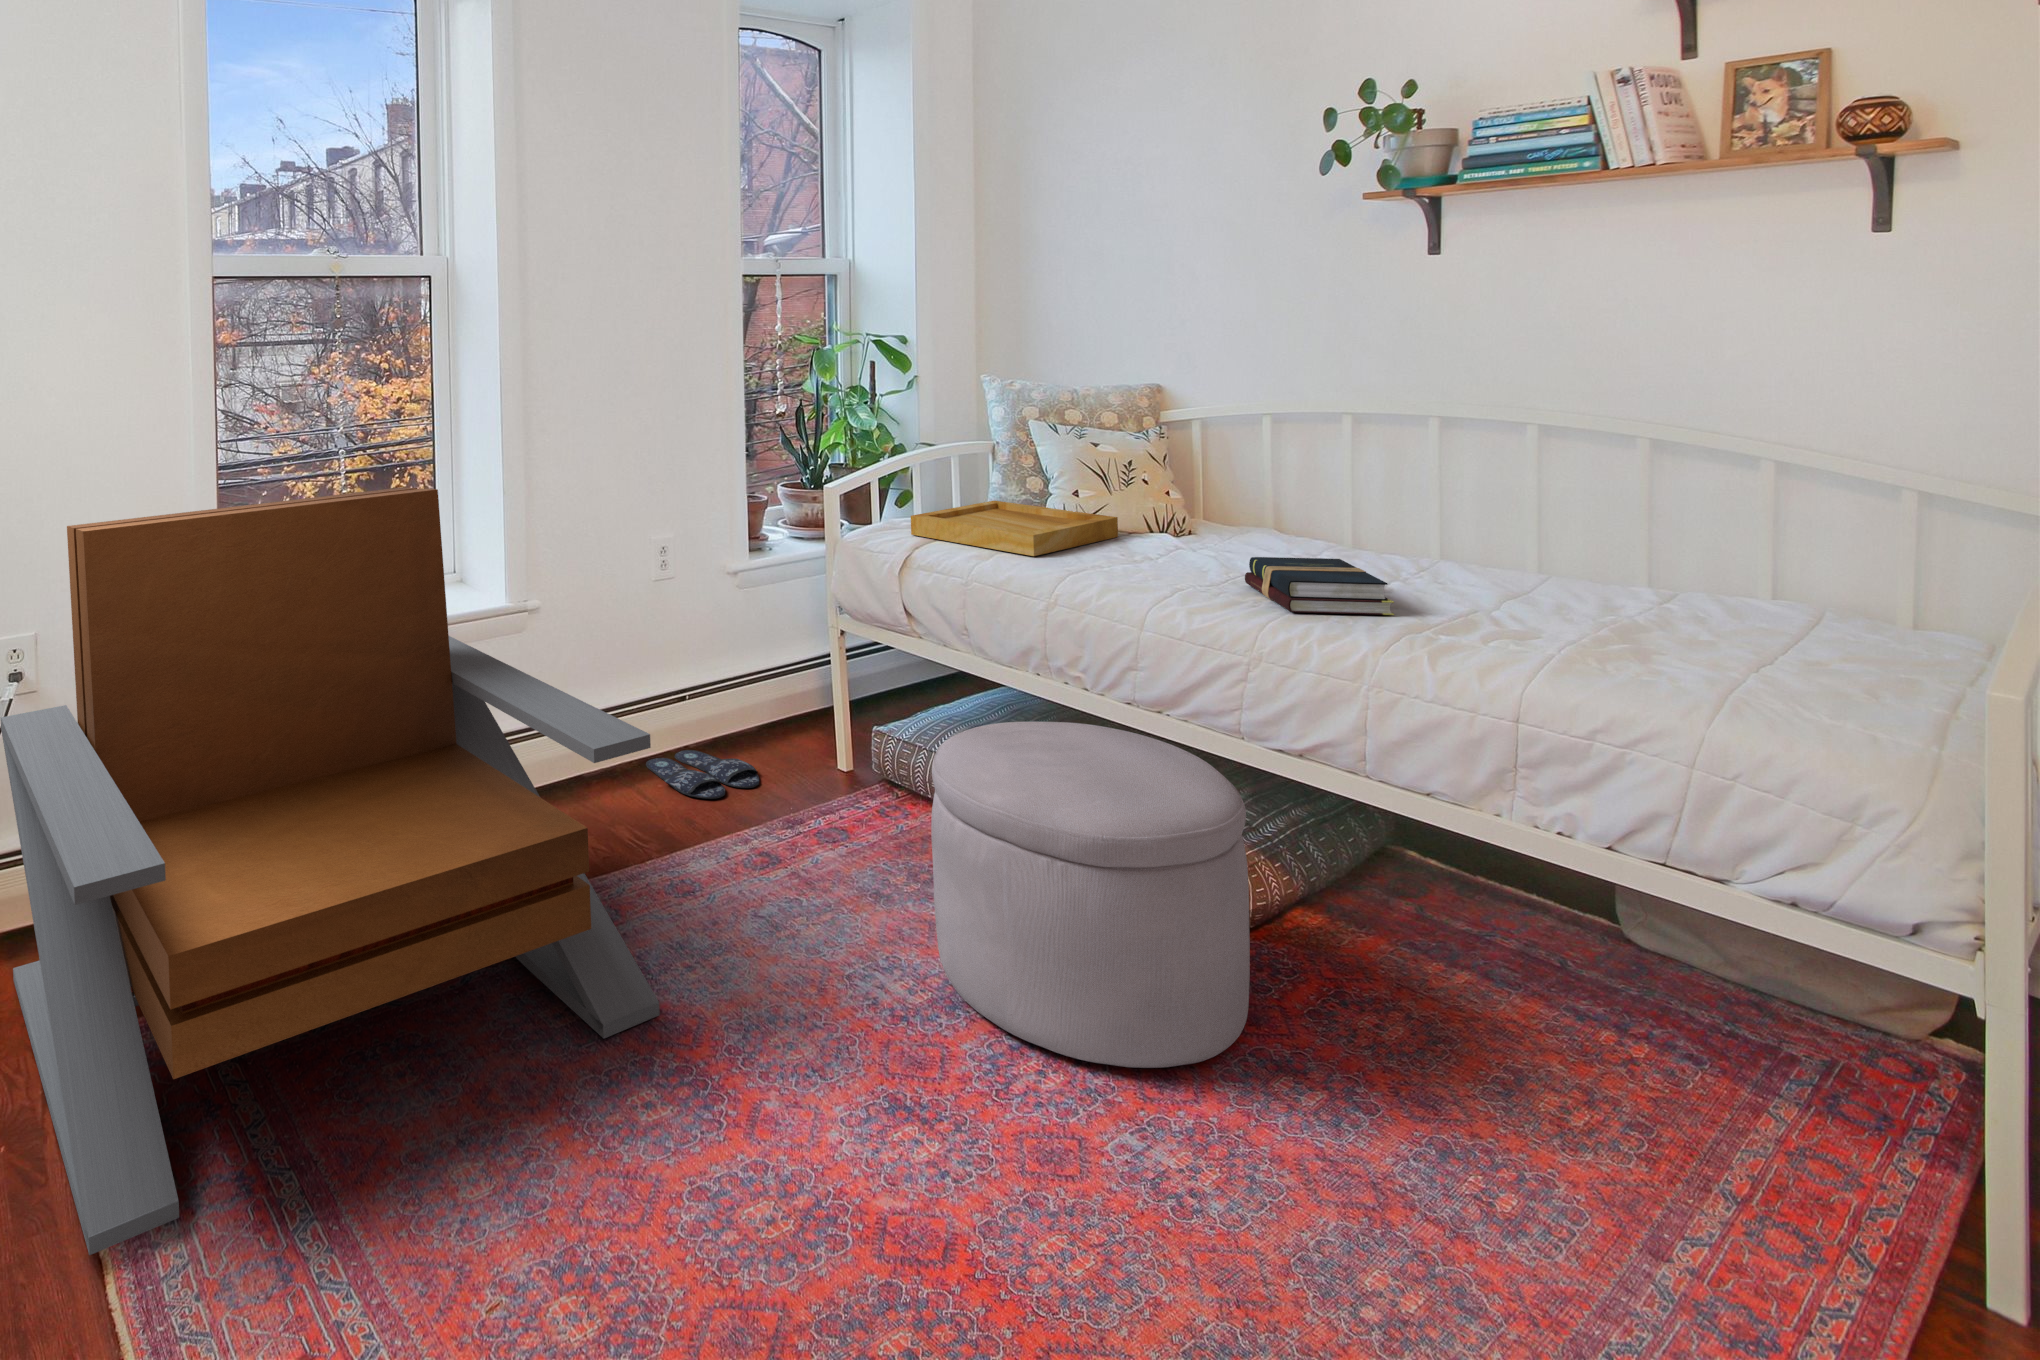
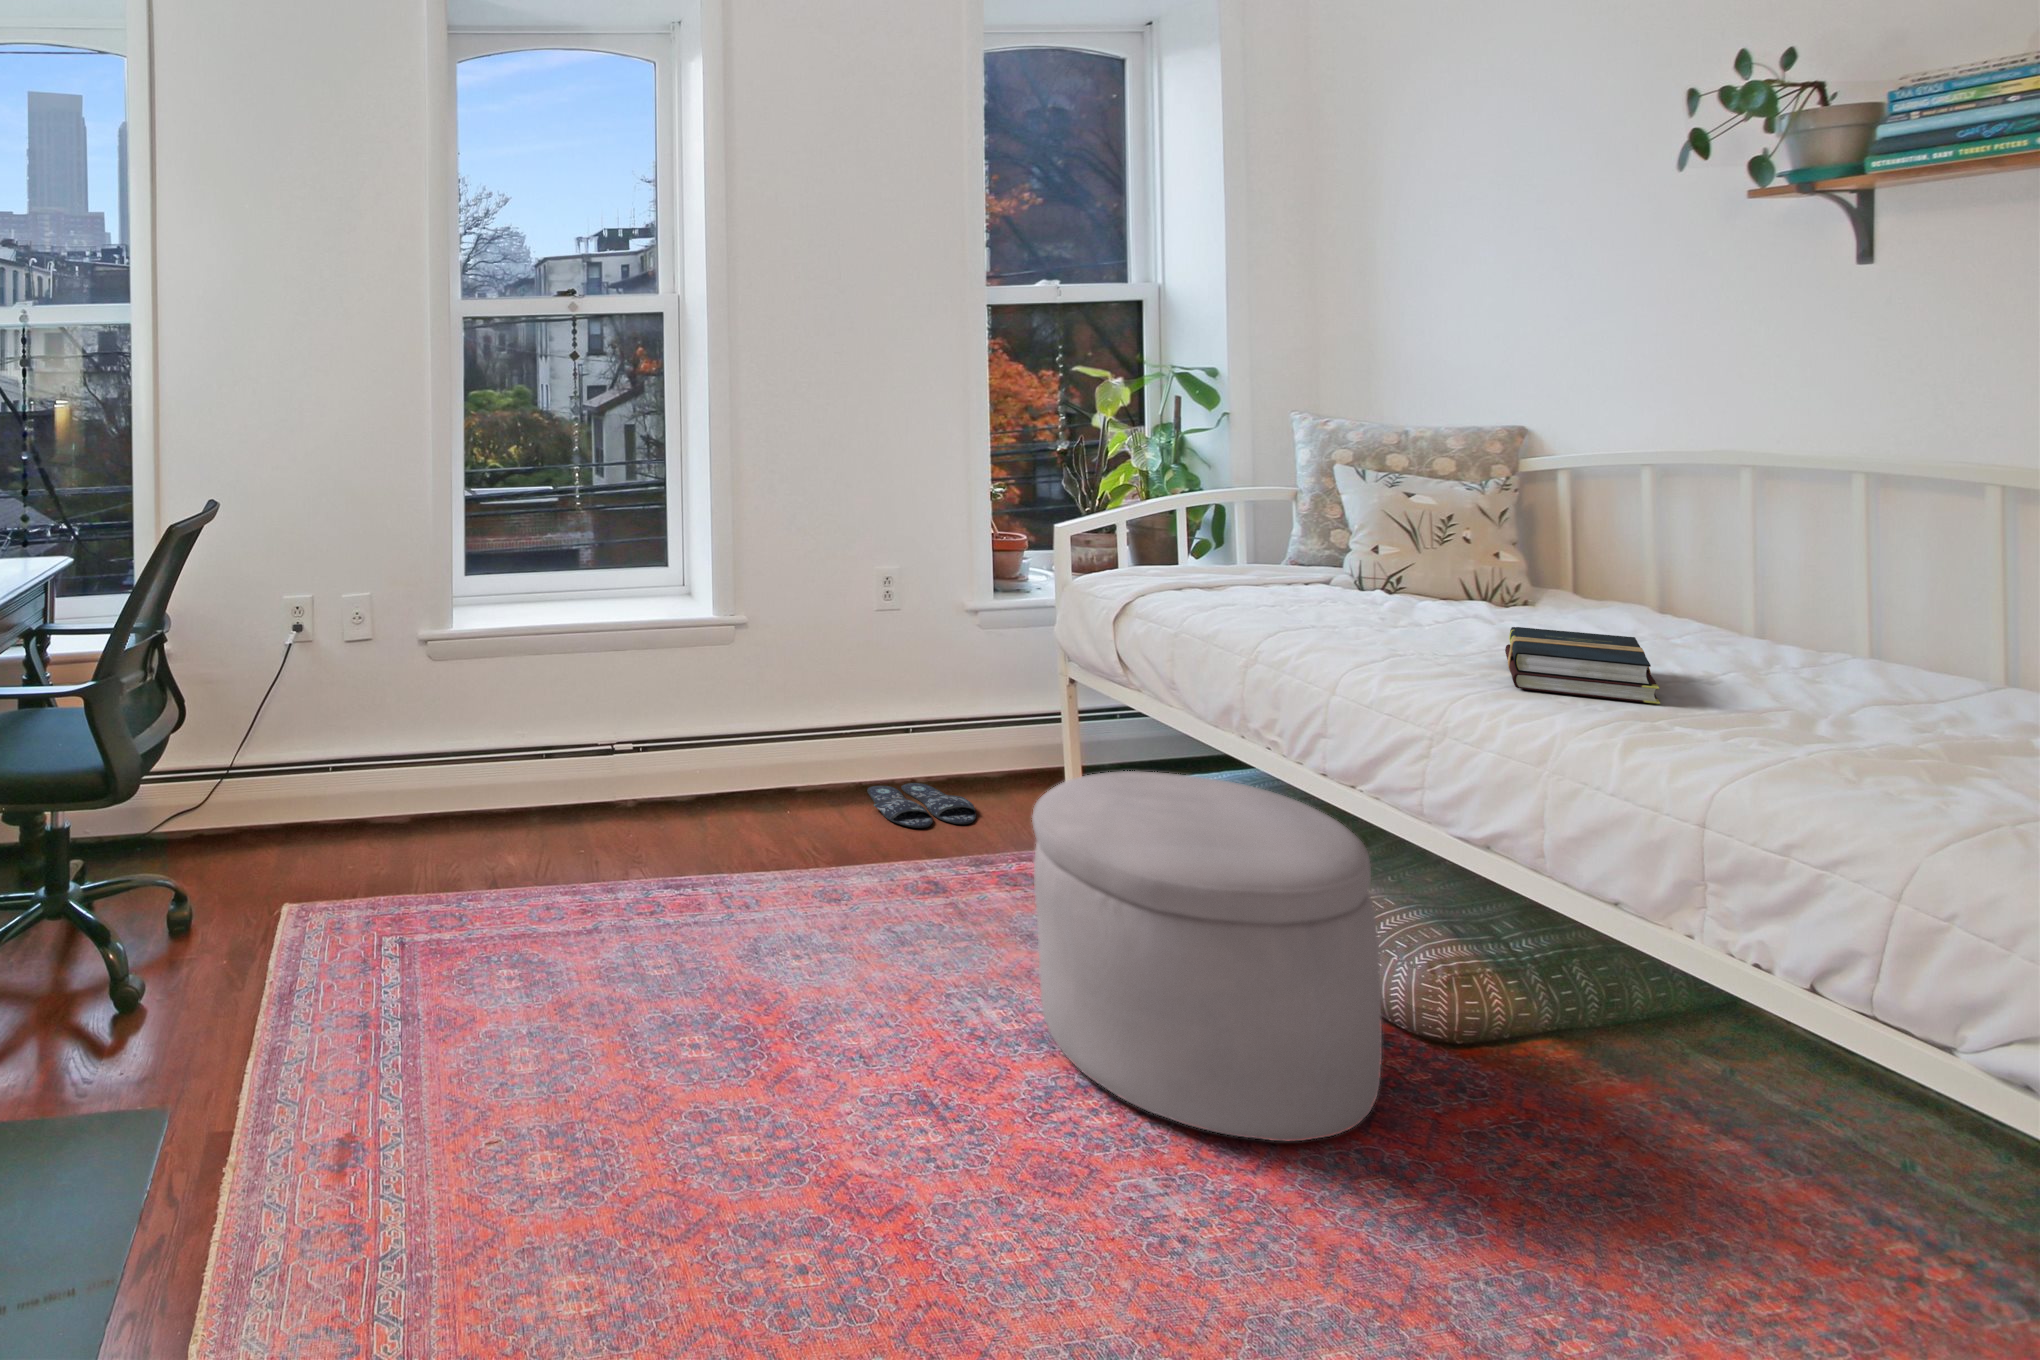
lounge chair: present [1,487,660,1255] -> none [234,500,747,1034]
tray: present [911,501,1118,556] -> none [1162,554,1419,612]

